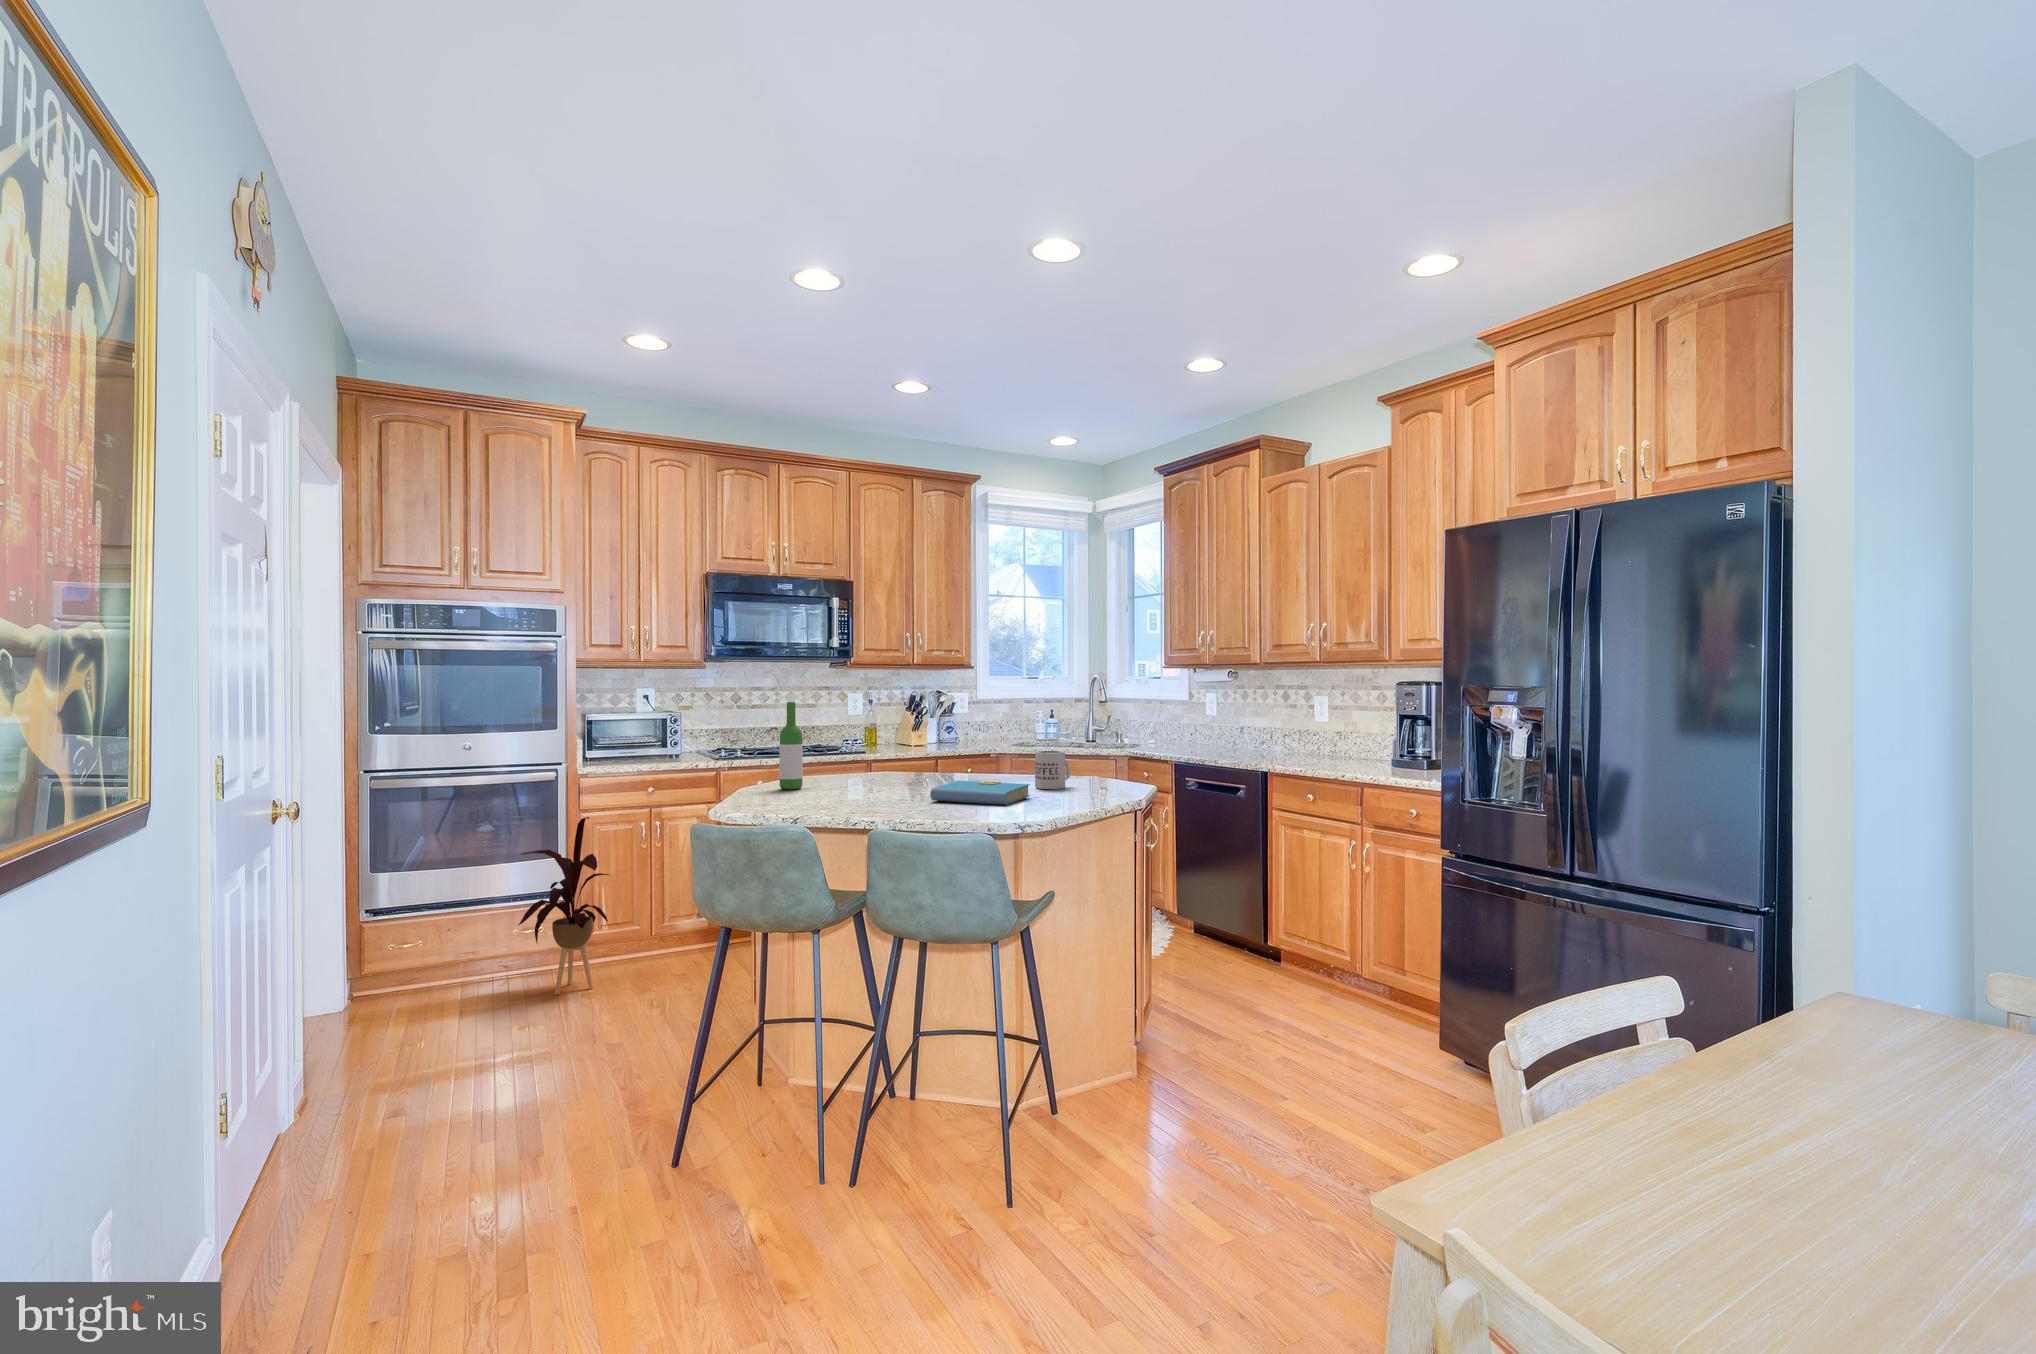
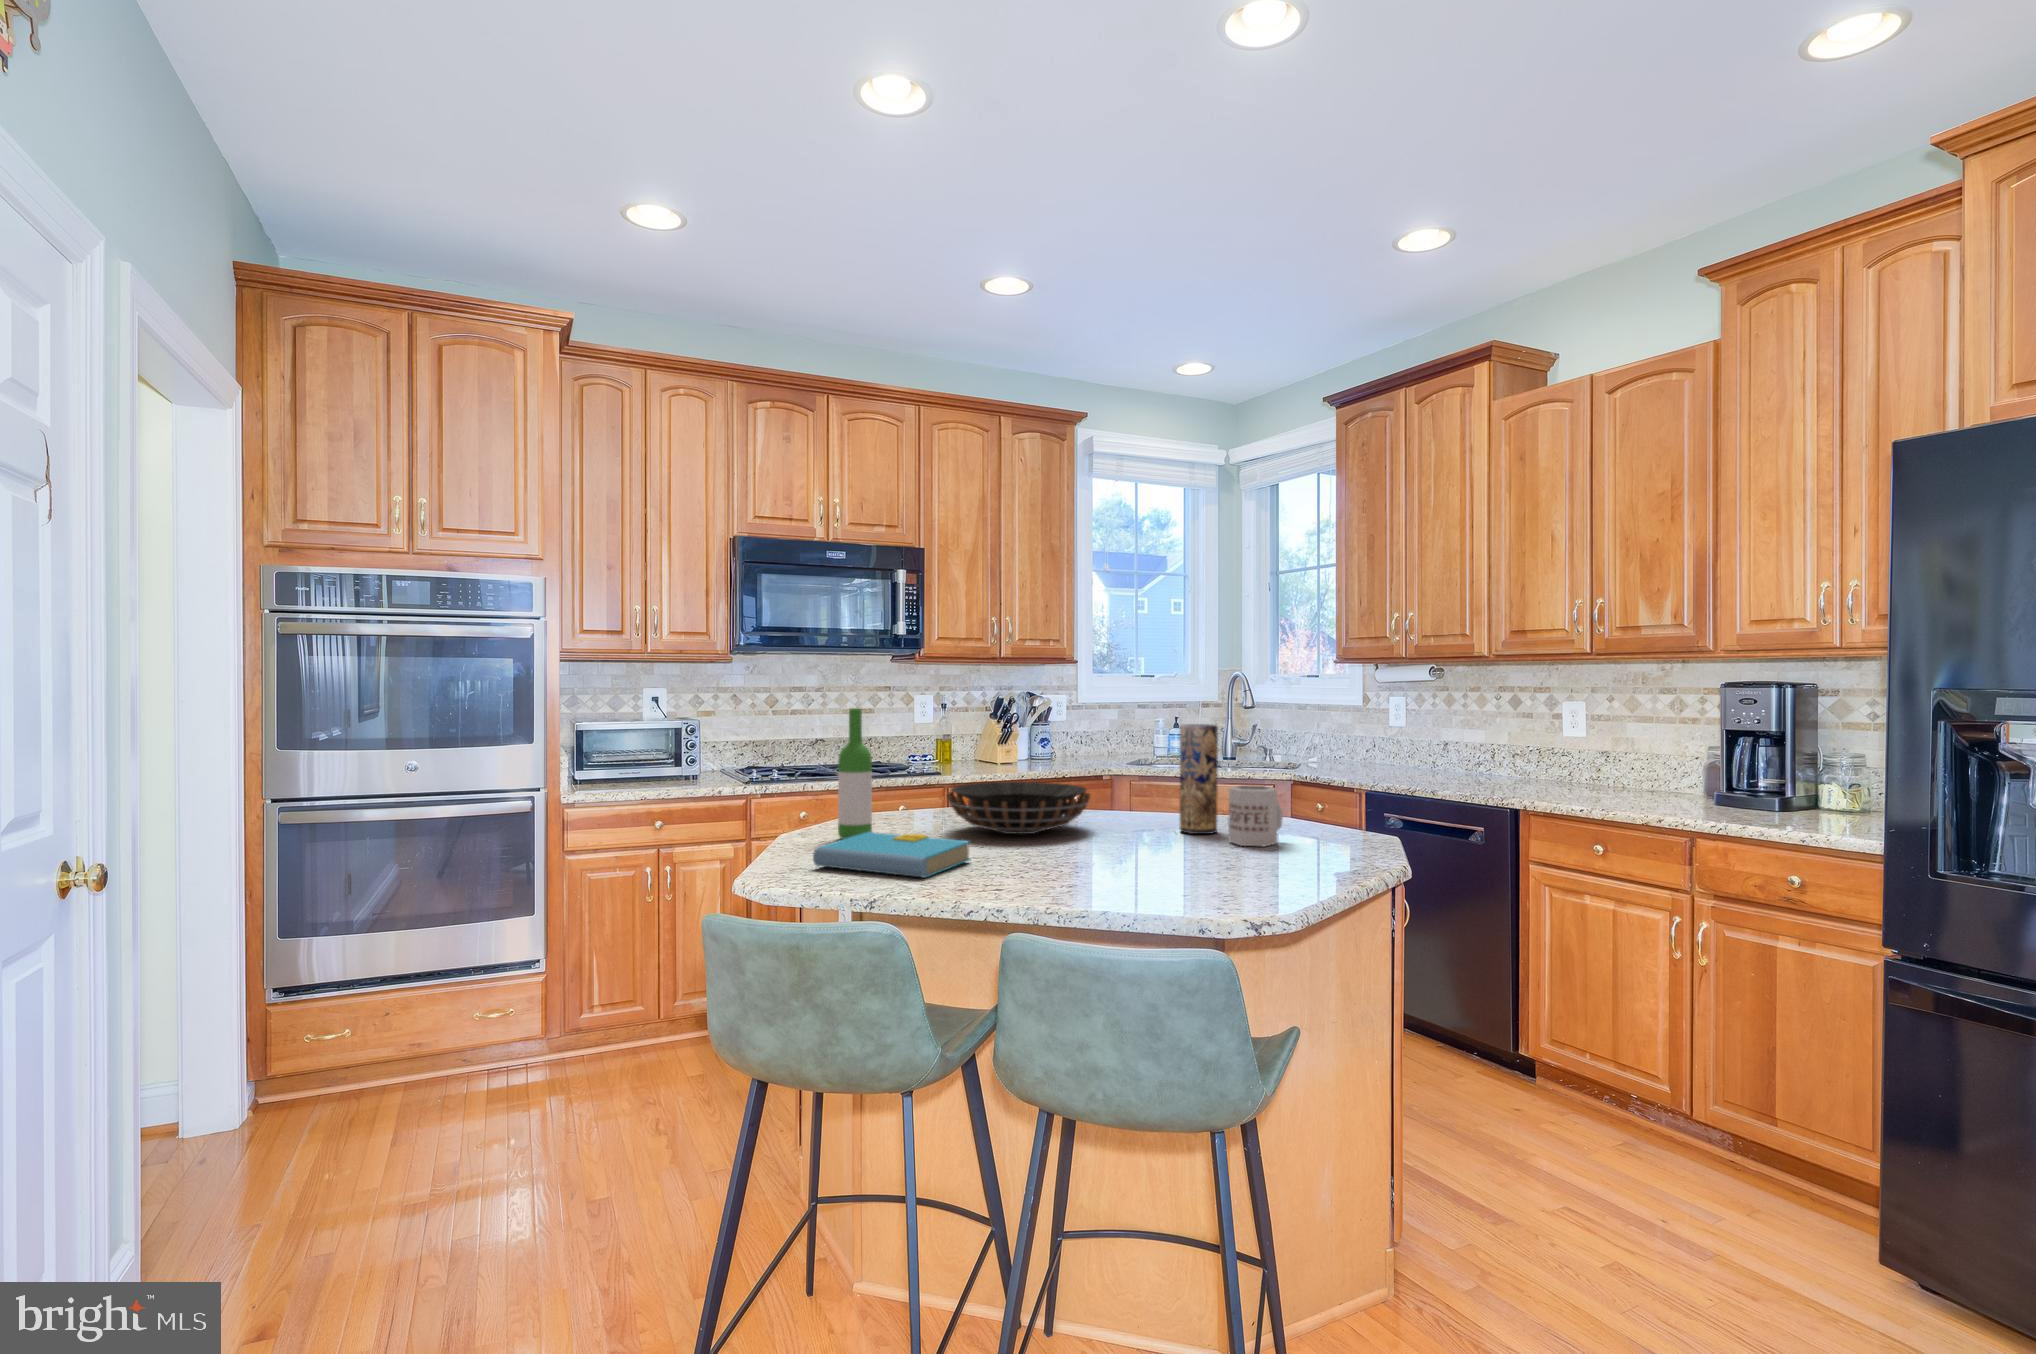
vase: none [1009,712,1033,784] -> present [1180,724,1218,834]
decorative bowl: none [853,752,951,785] -> present [947,782,1090,834]
book: present [930,780,1030,805] -> present [813,832,970,878]
house plant: present [518,817,610,994] -> none [468,867,602,1114]

